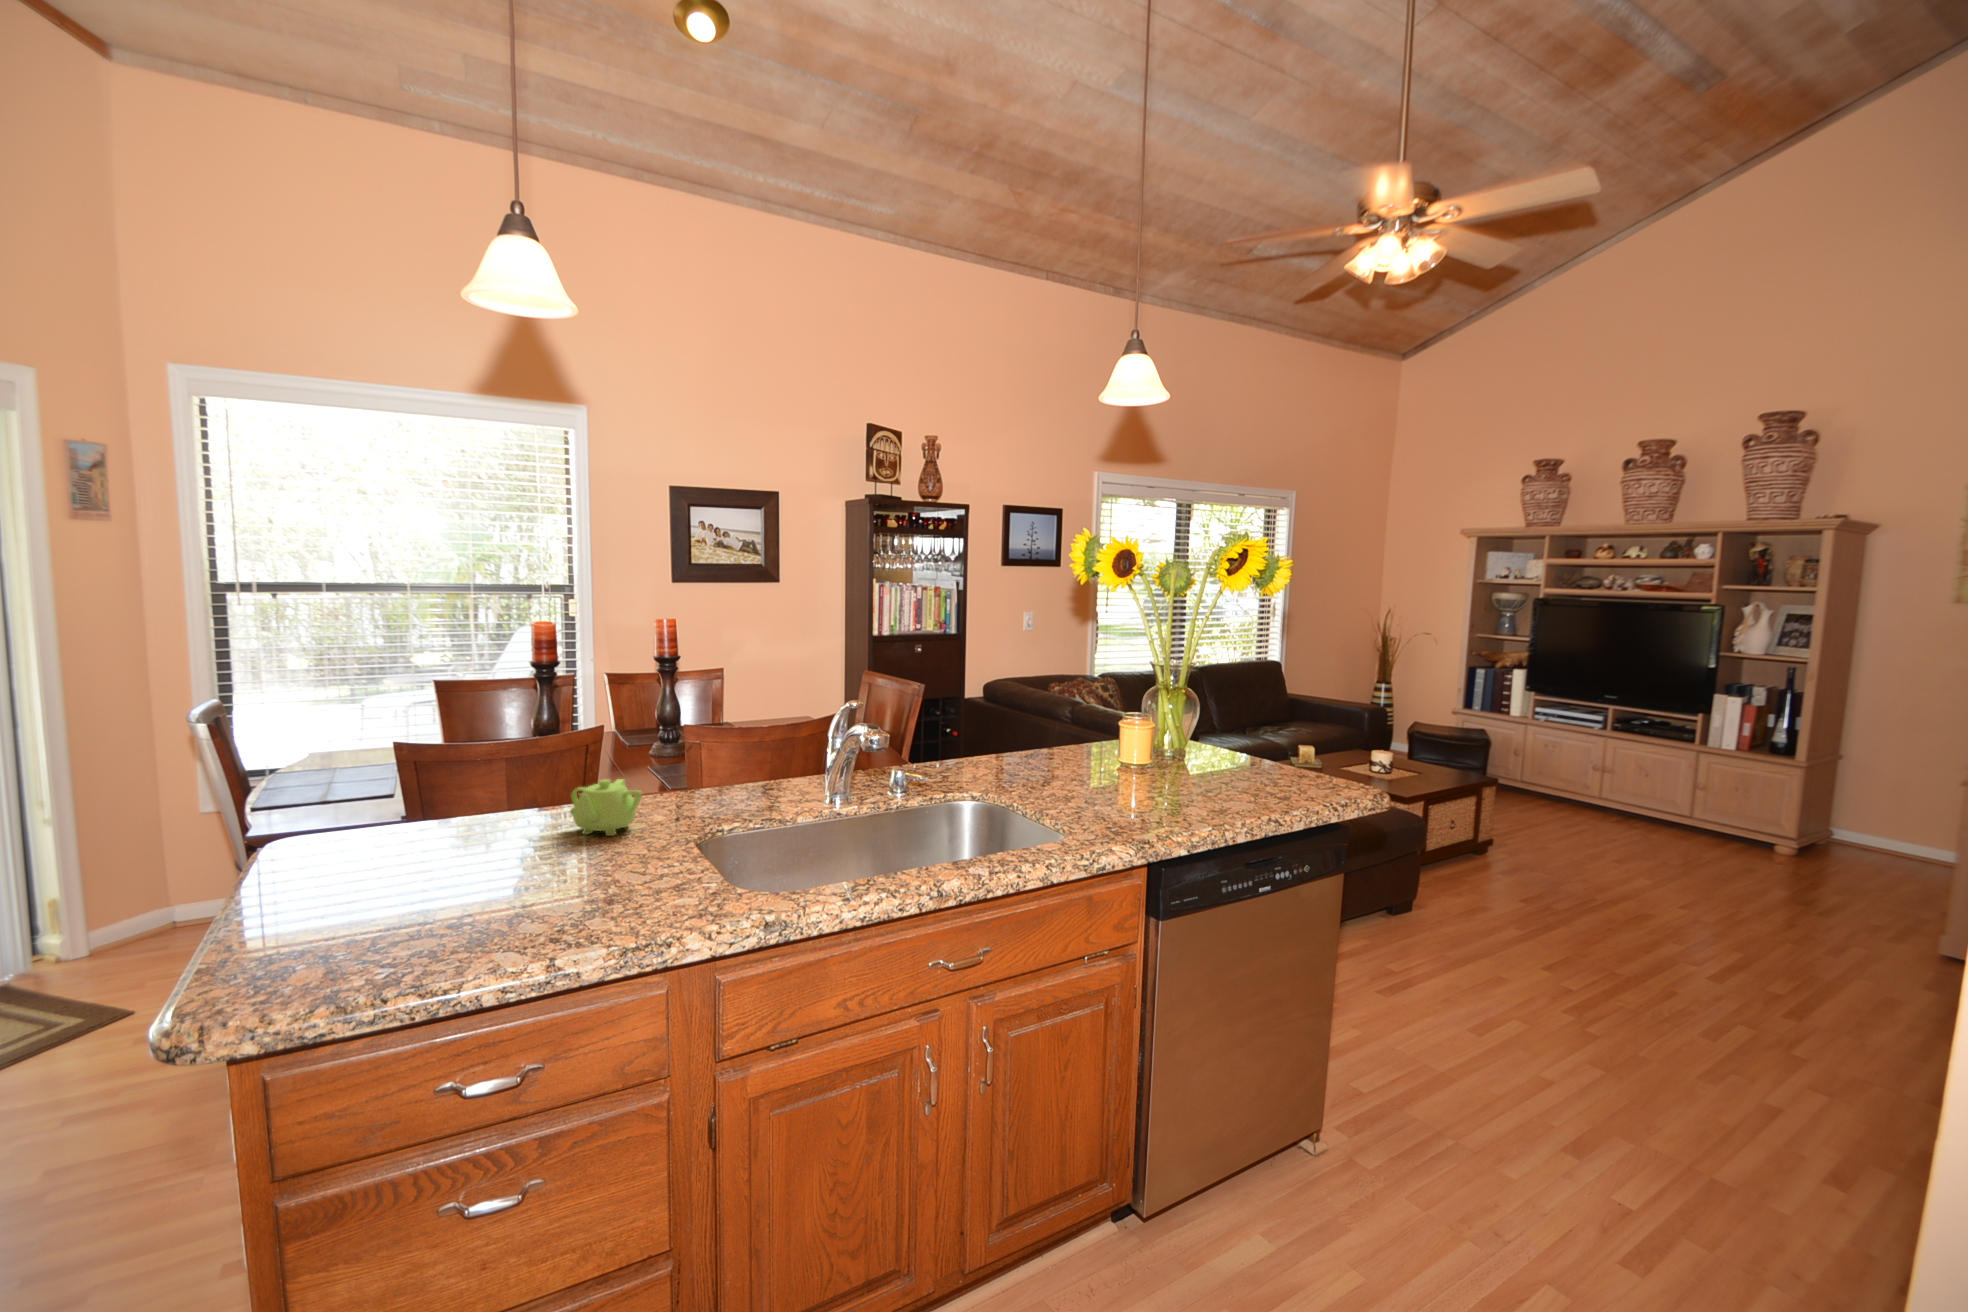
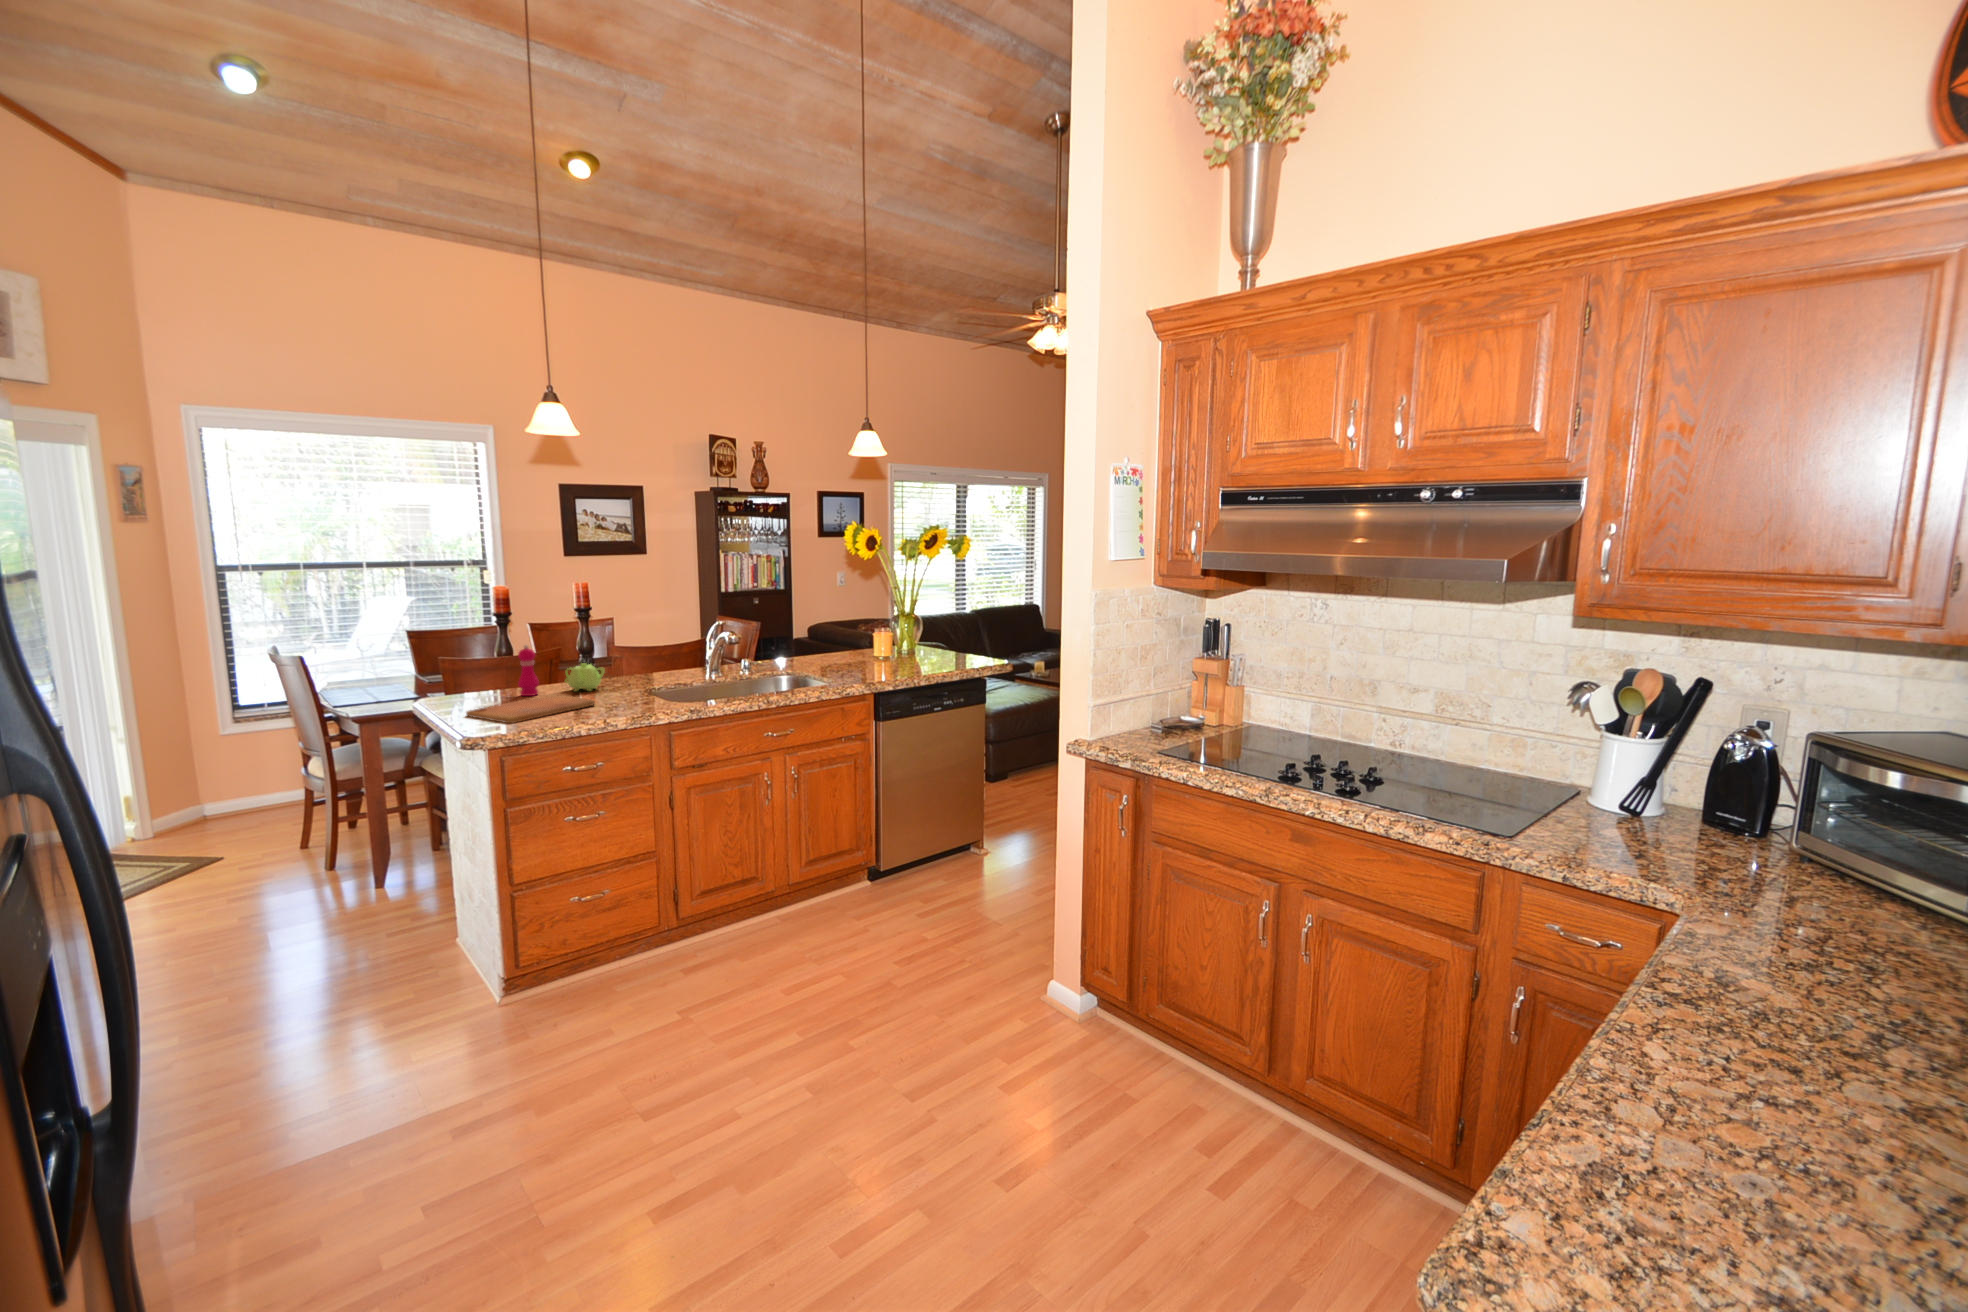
pepper mill: none [475,745,516,846] -> present [518,645,539,696]
cutting board: none [306,850,592,960] -> present [466,694,595,723]

